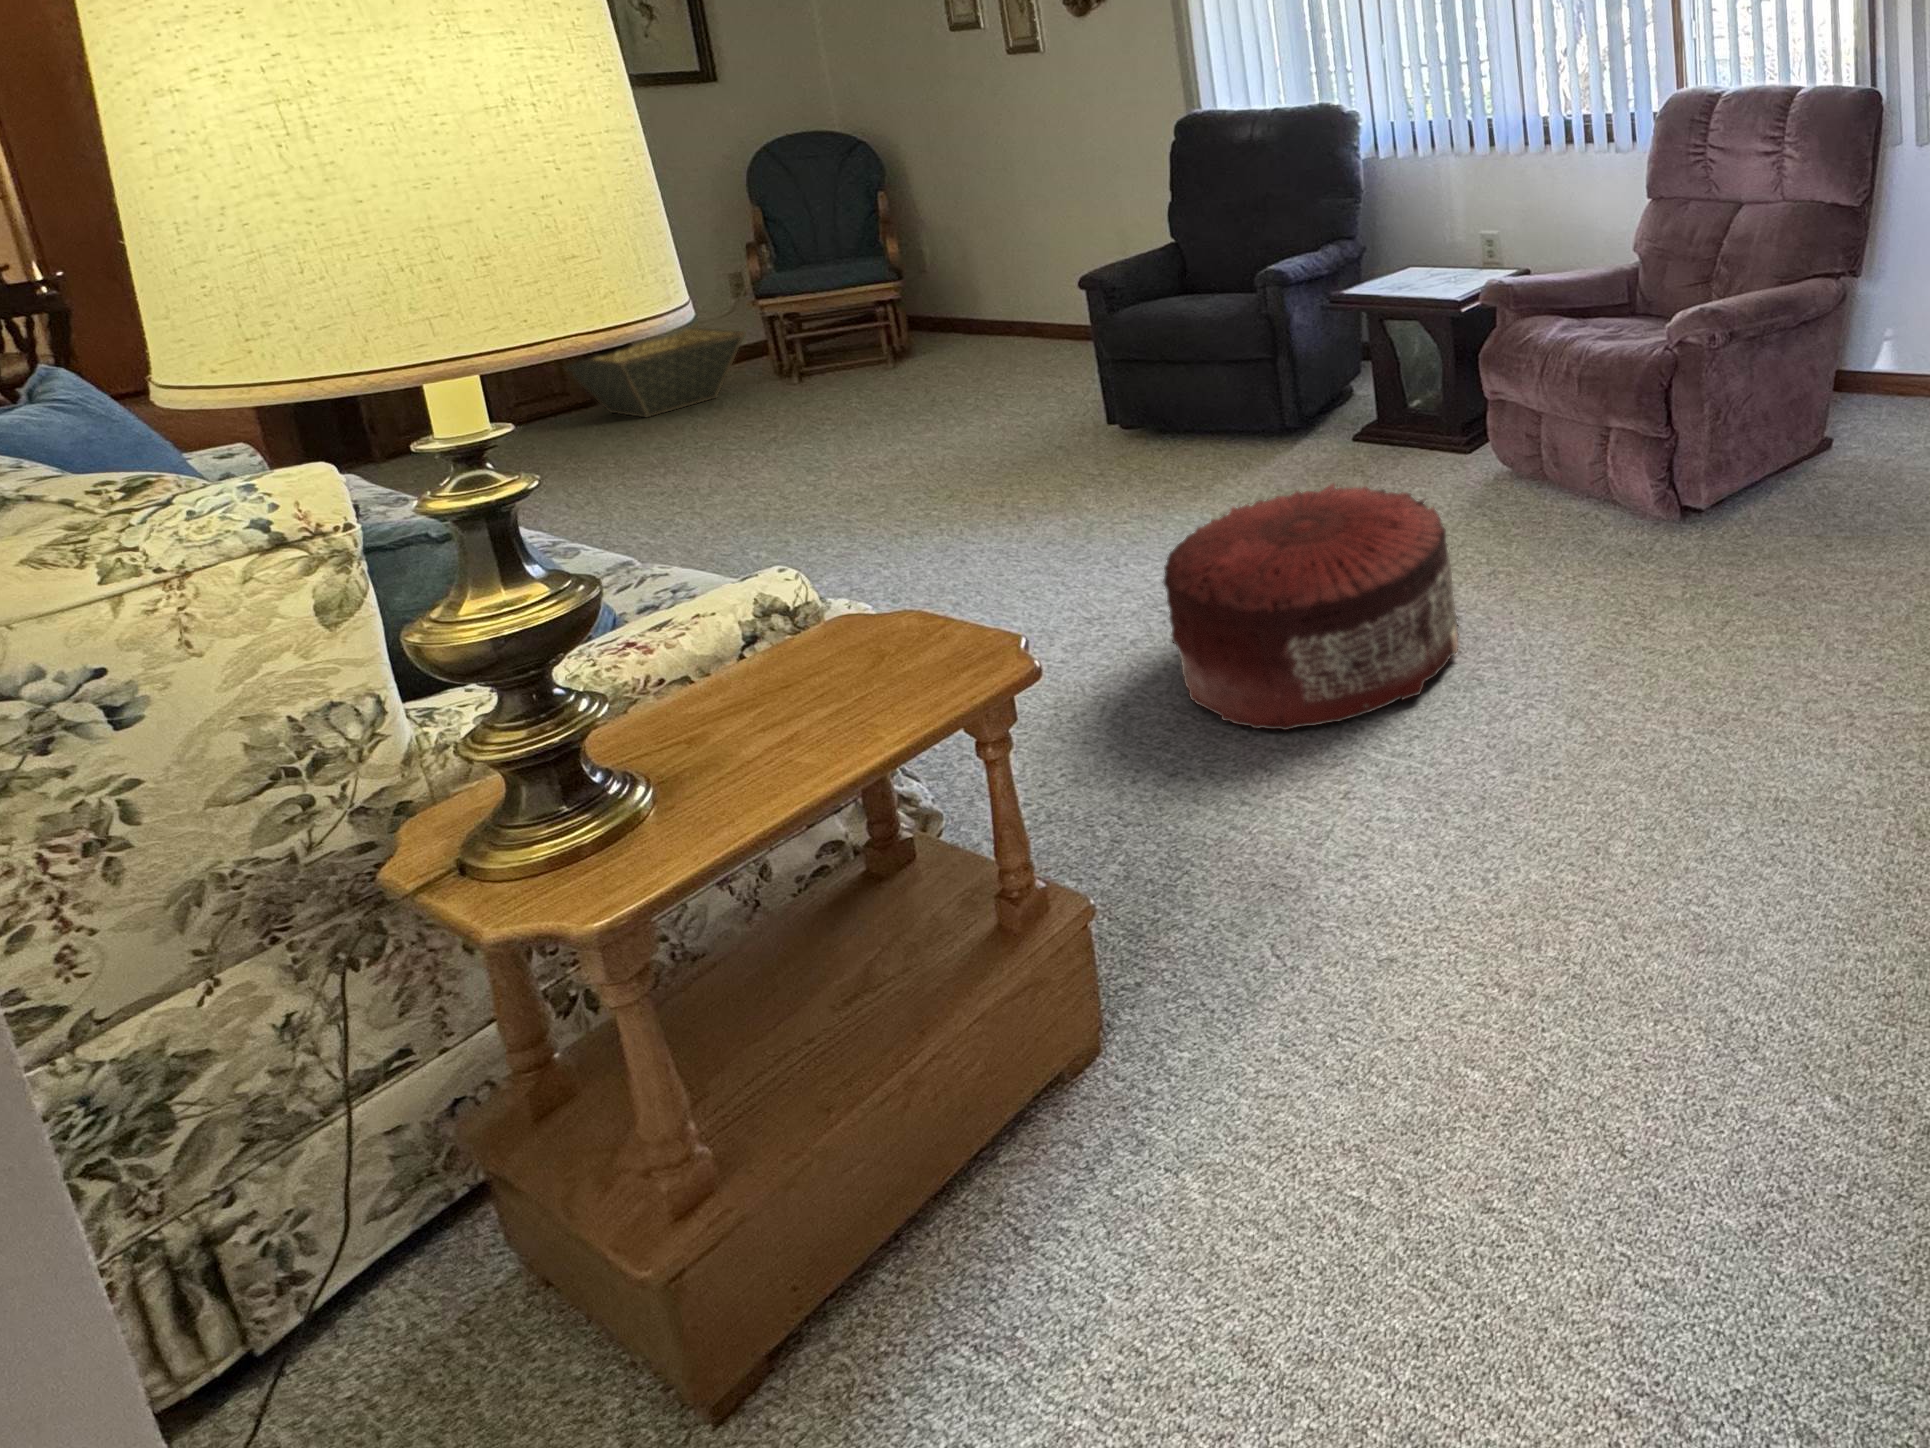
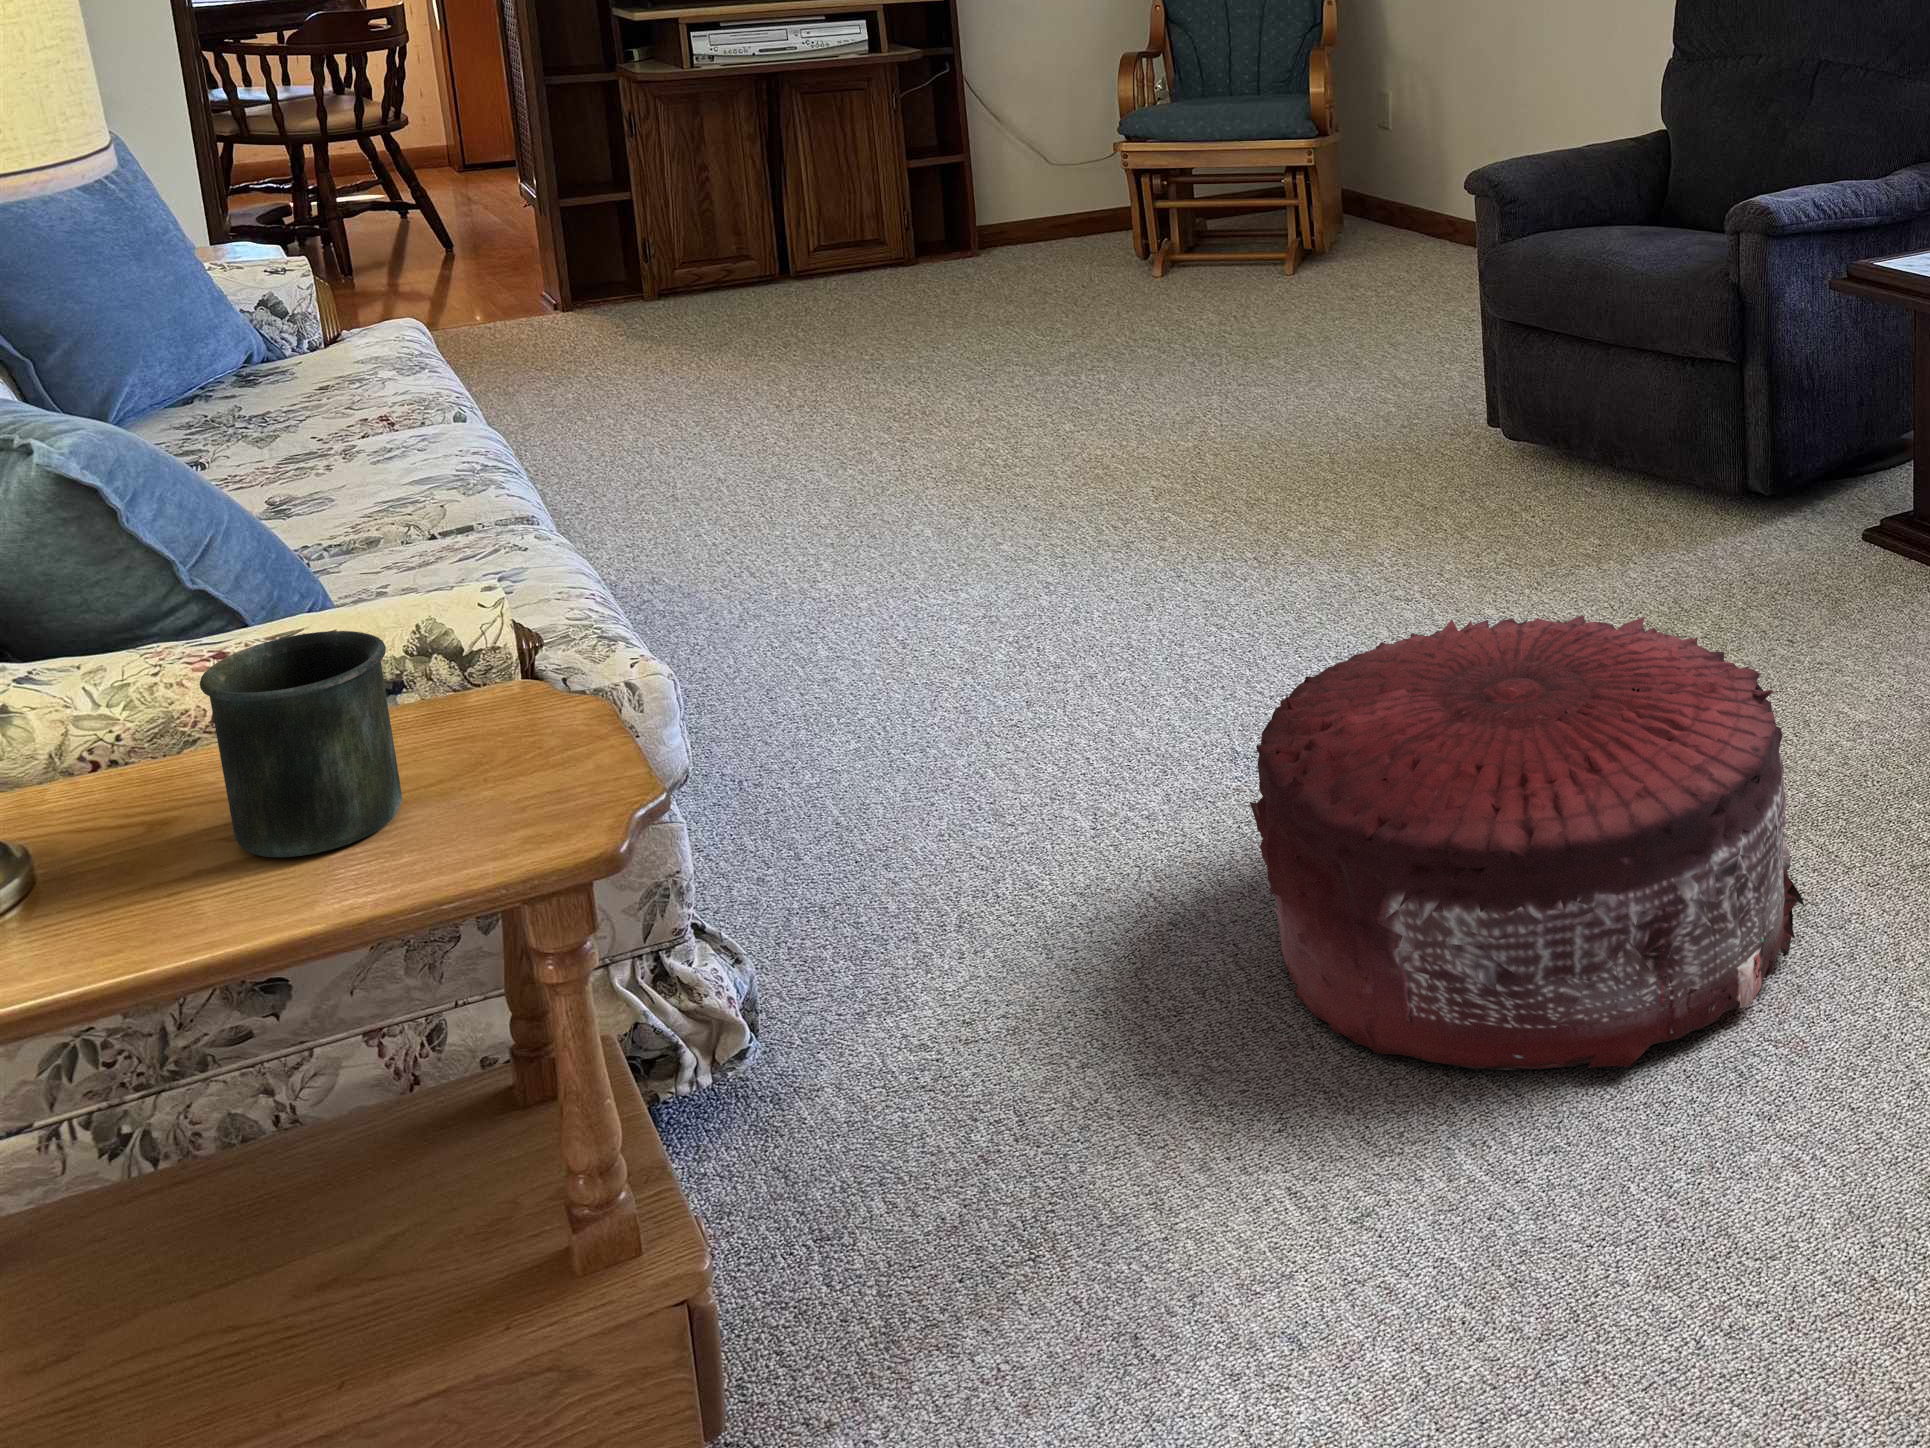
basket: present [564,328,745,417] -> none [874,157,1104,283]
mug: none [741,582,870,726] -> present [200,631,402,857]

